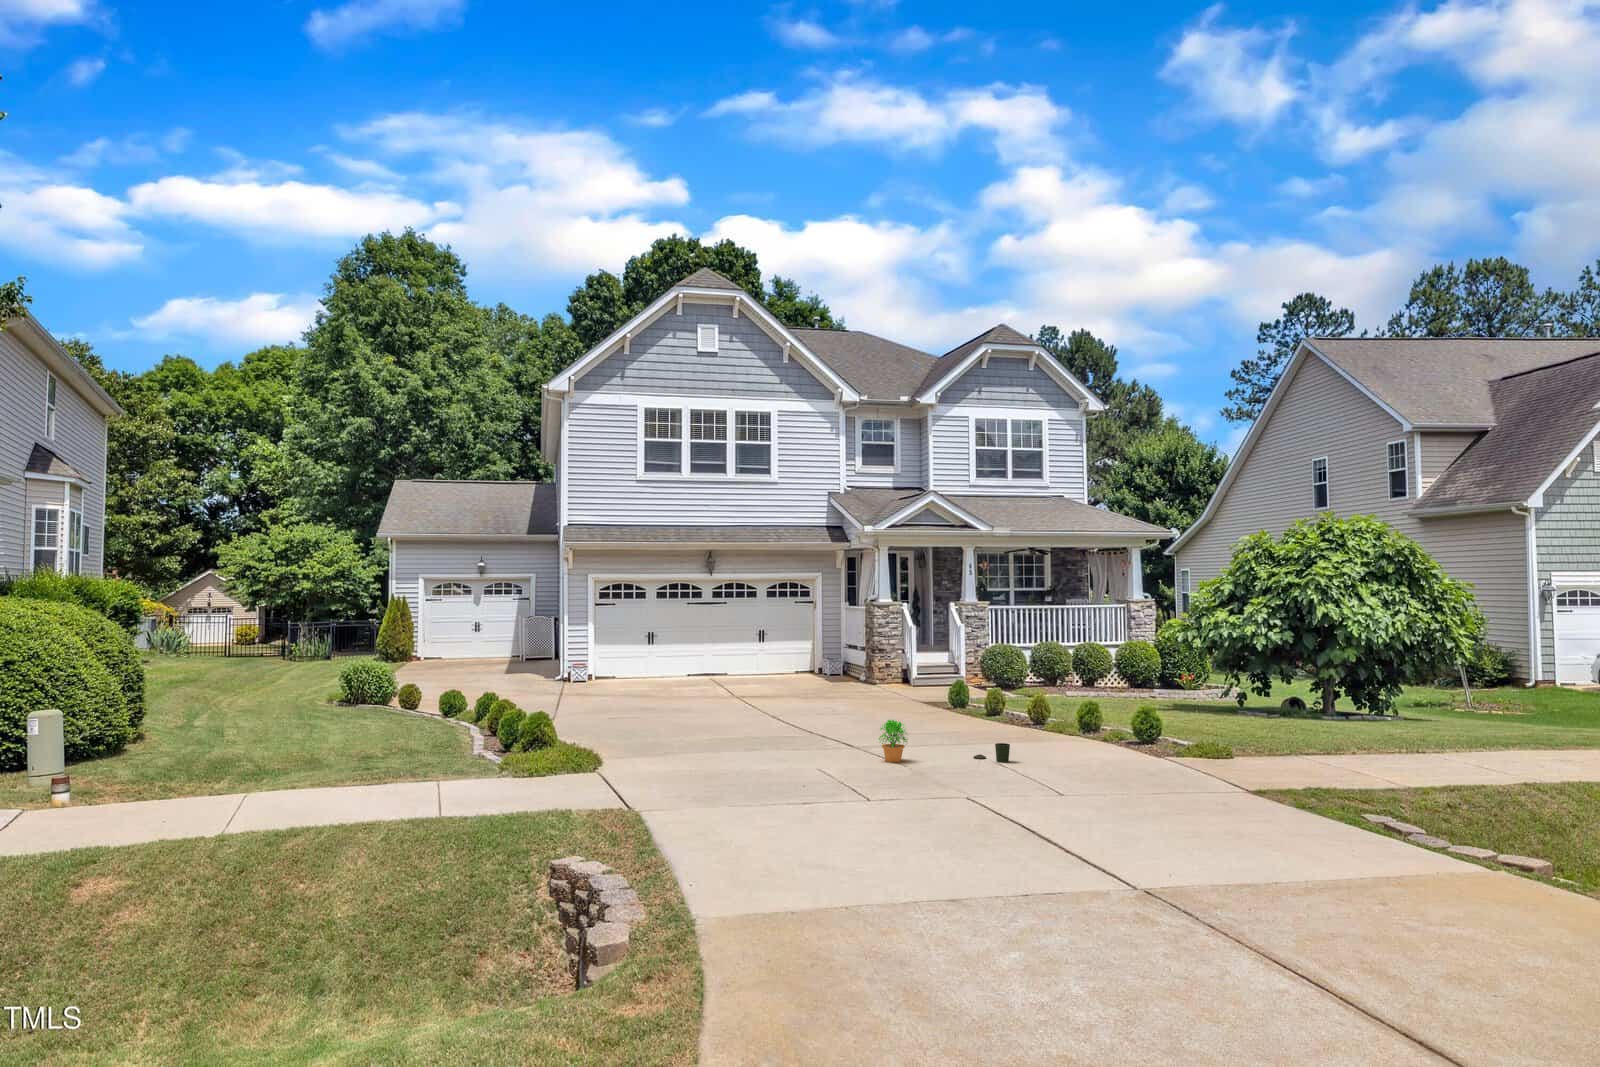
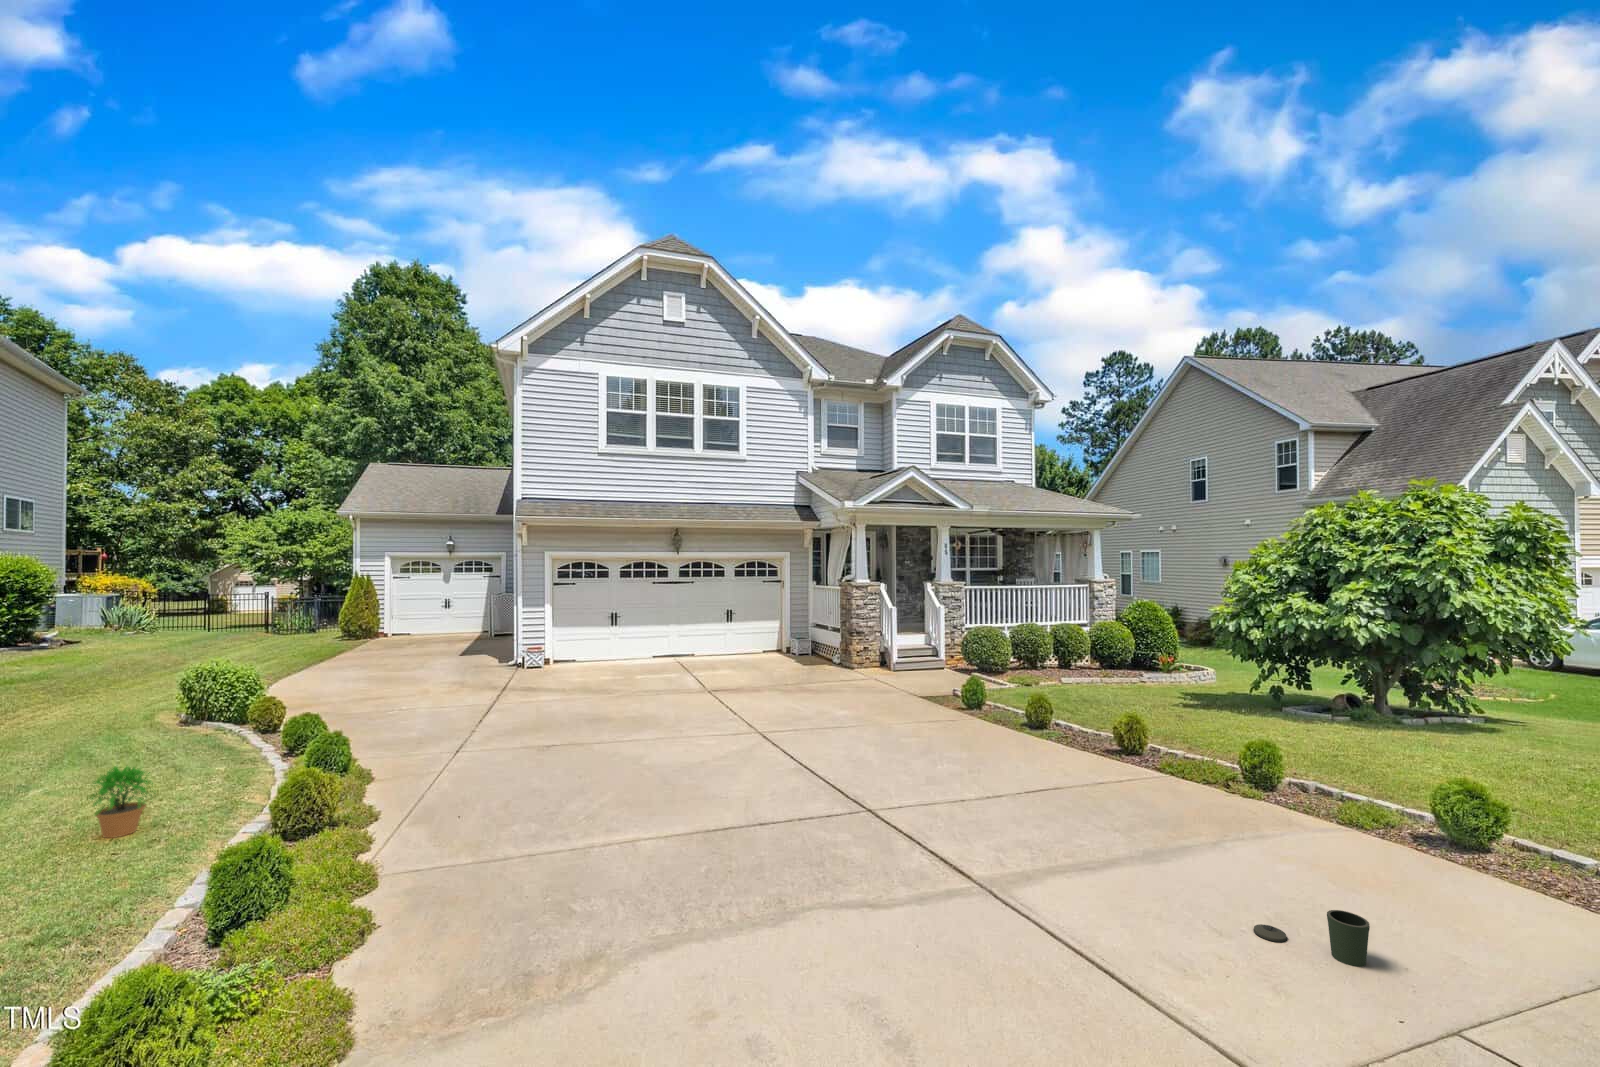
potted plant: present [879,720,907,762] -> present [90,766,155,838]

